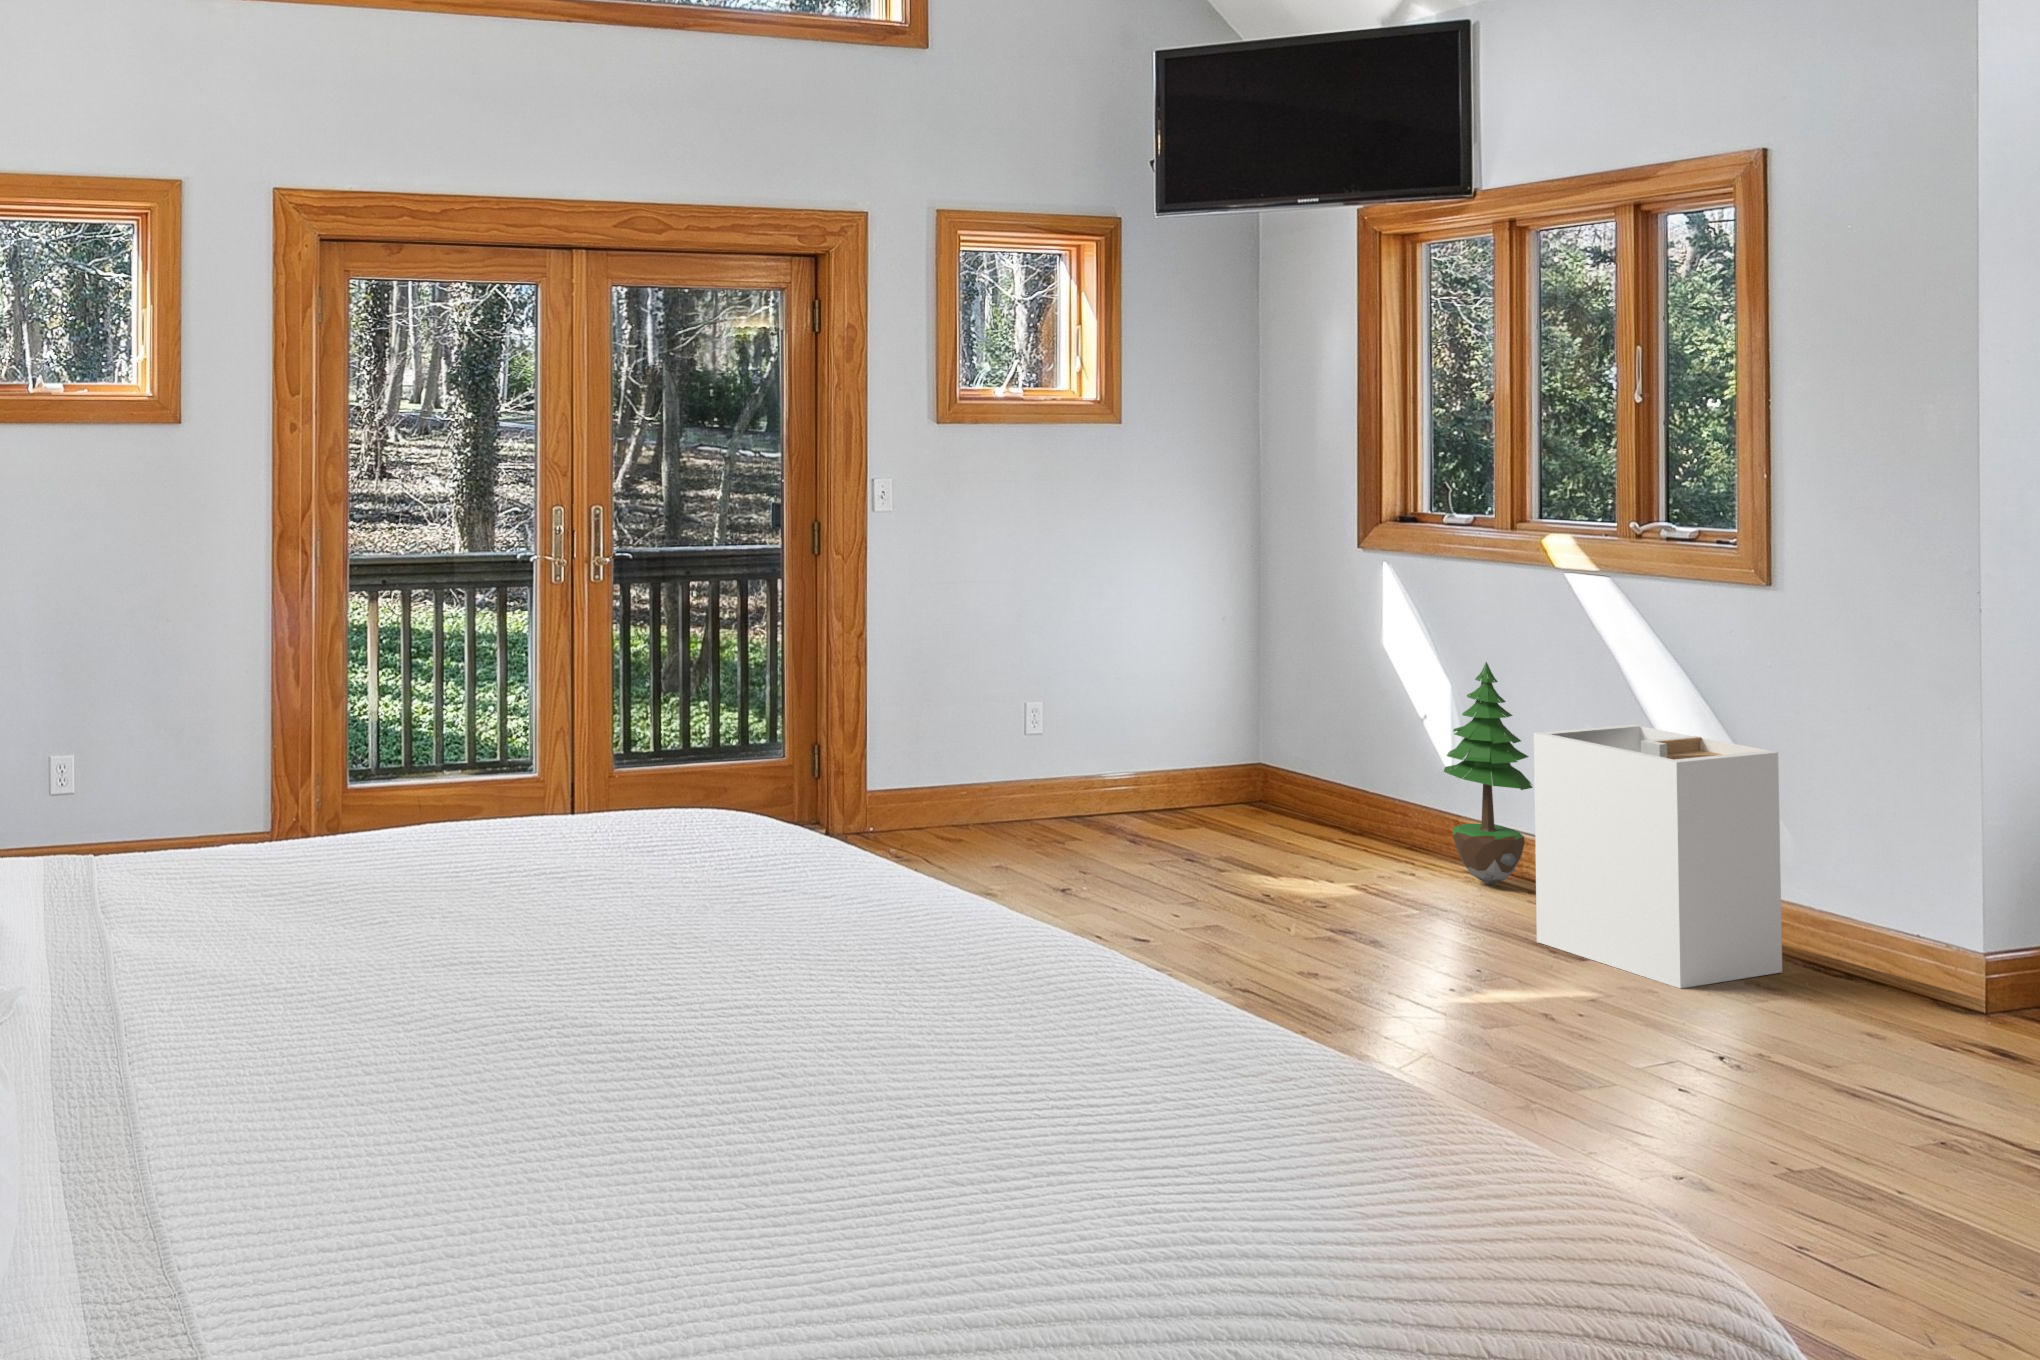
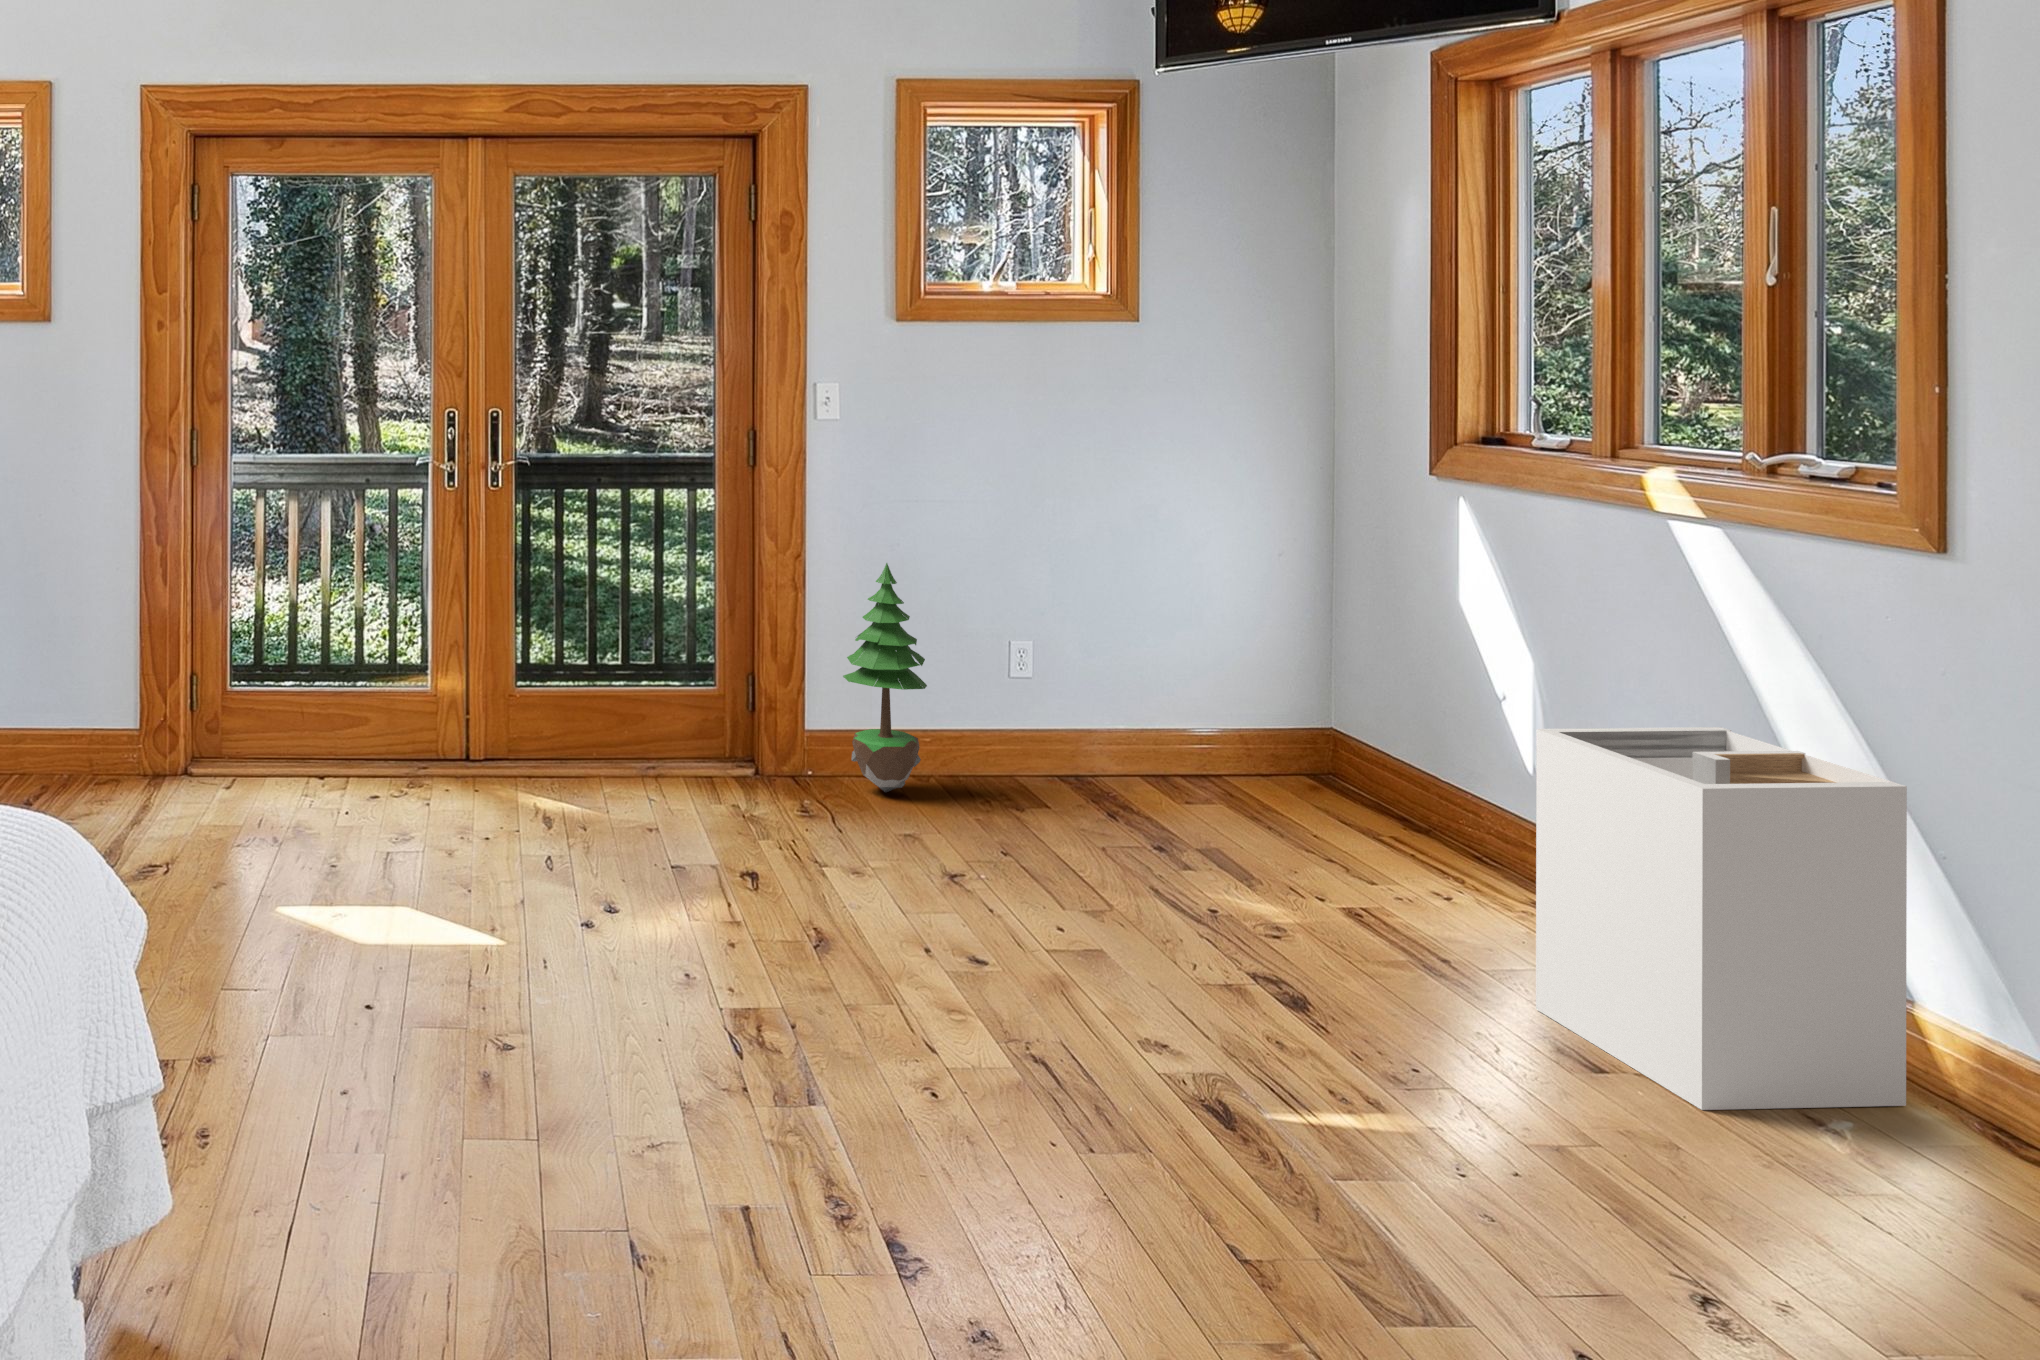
potted tree: present [1444,662,1533,885] -> present [843,563,927,793]

